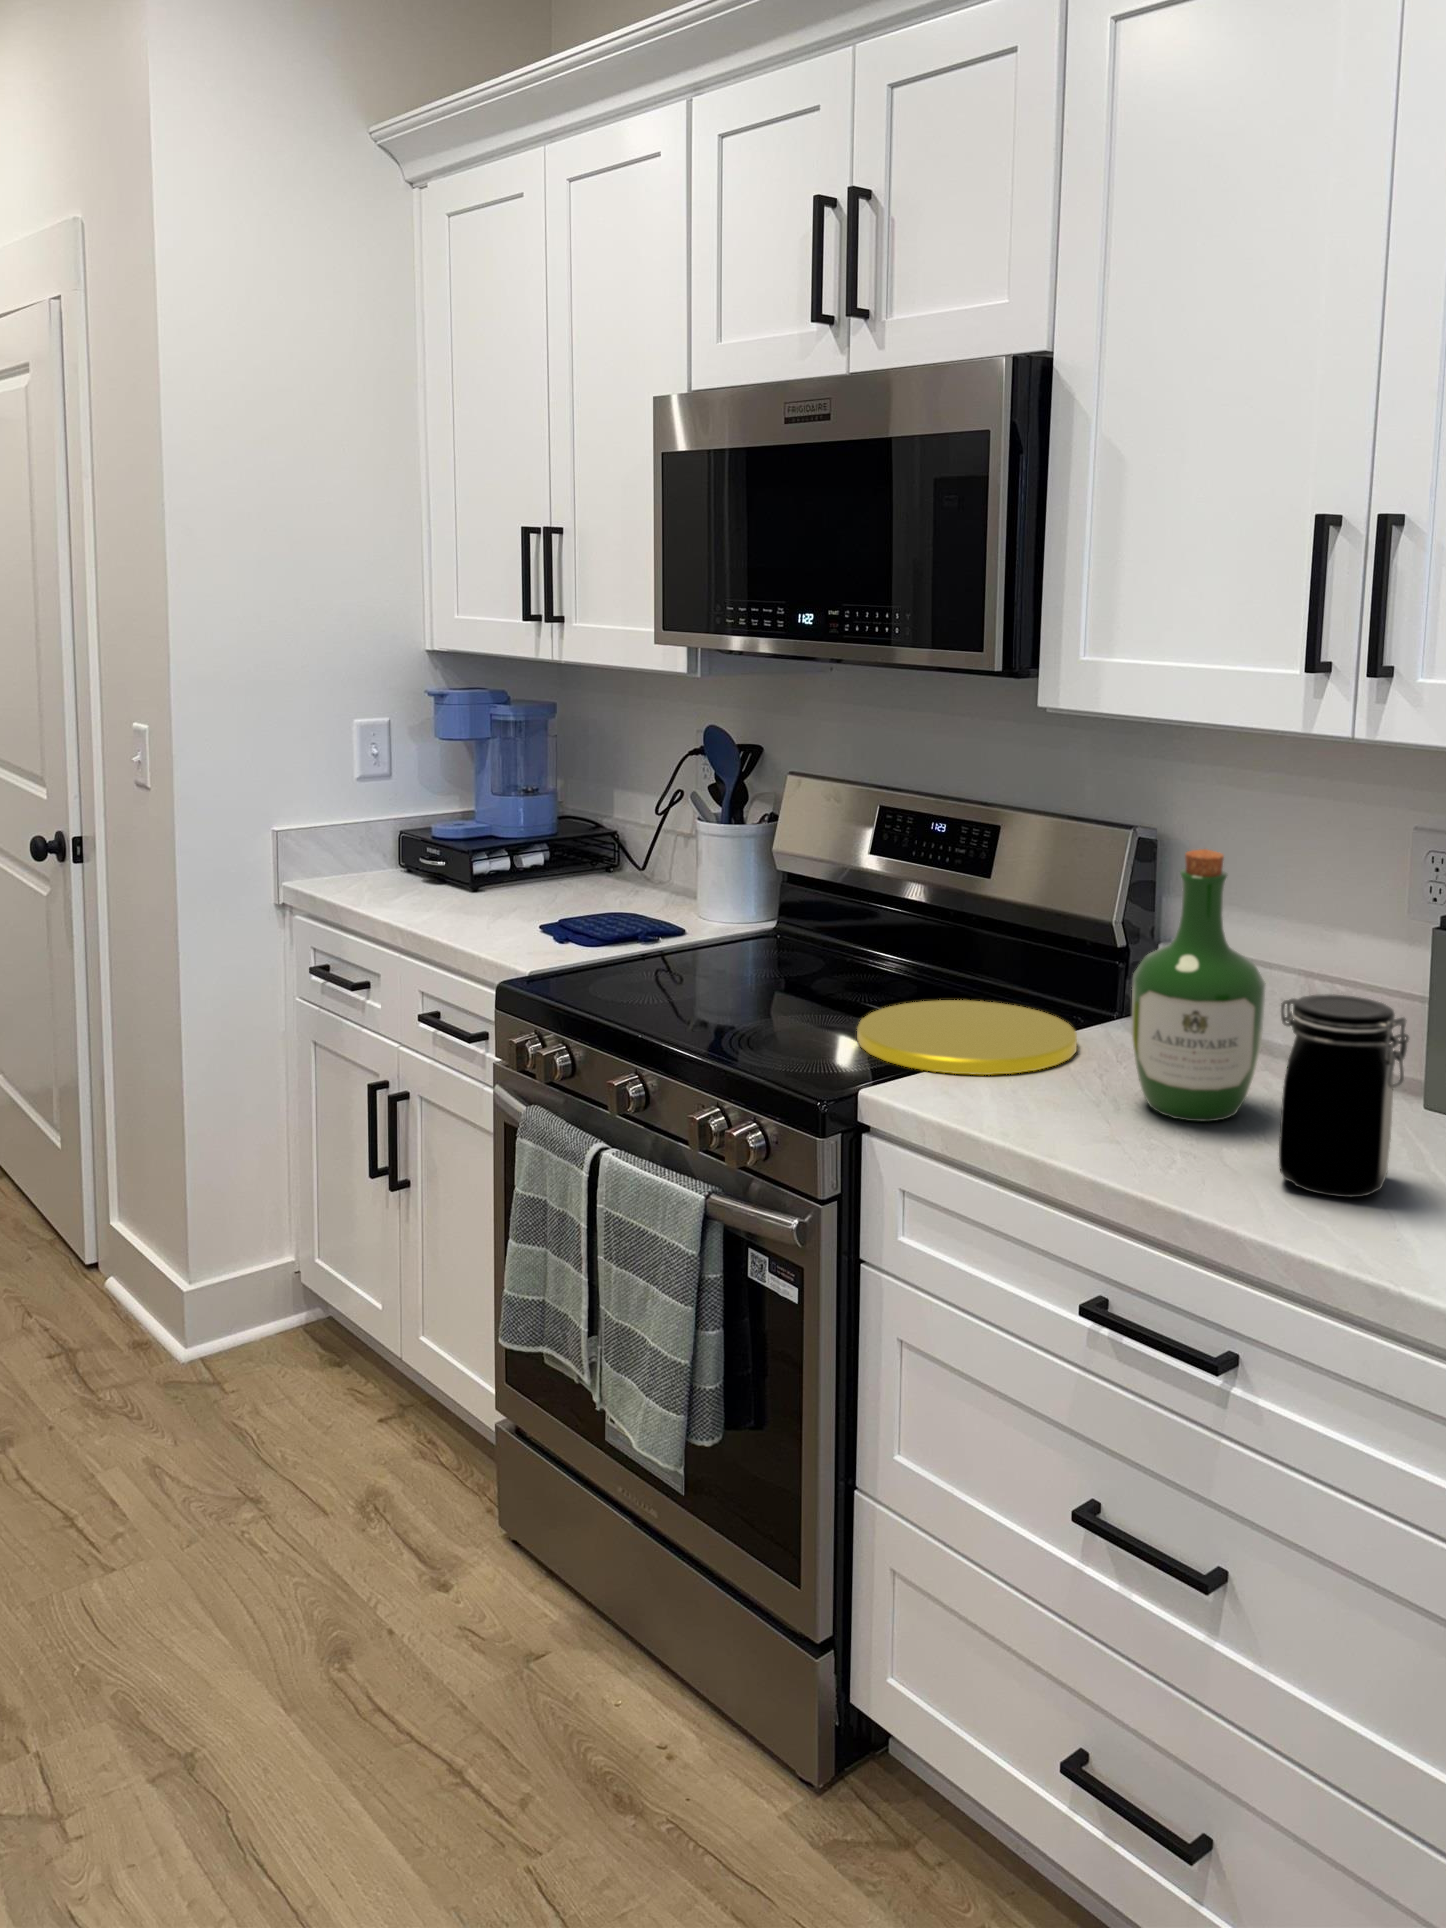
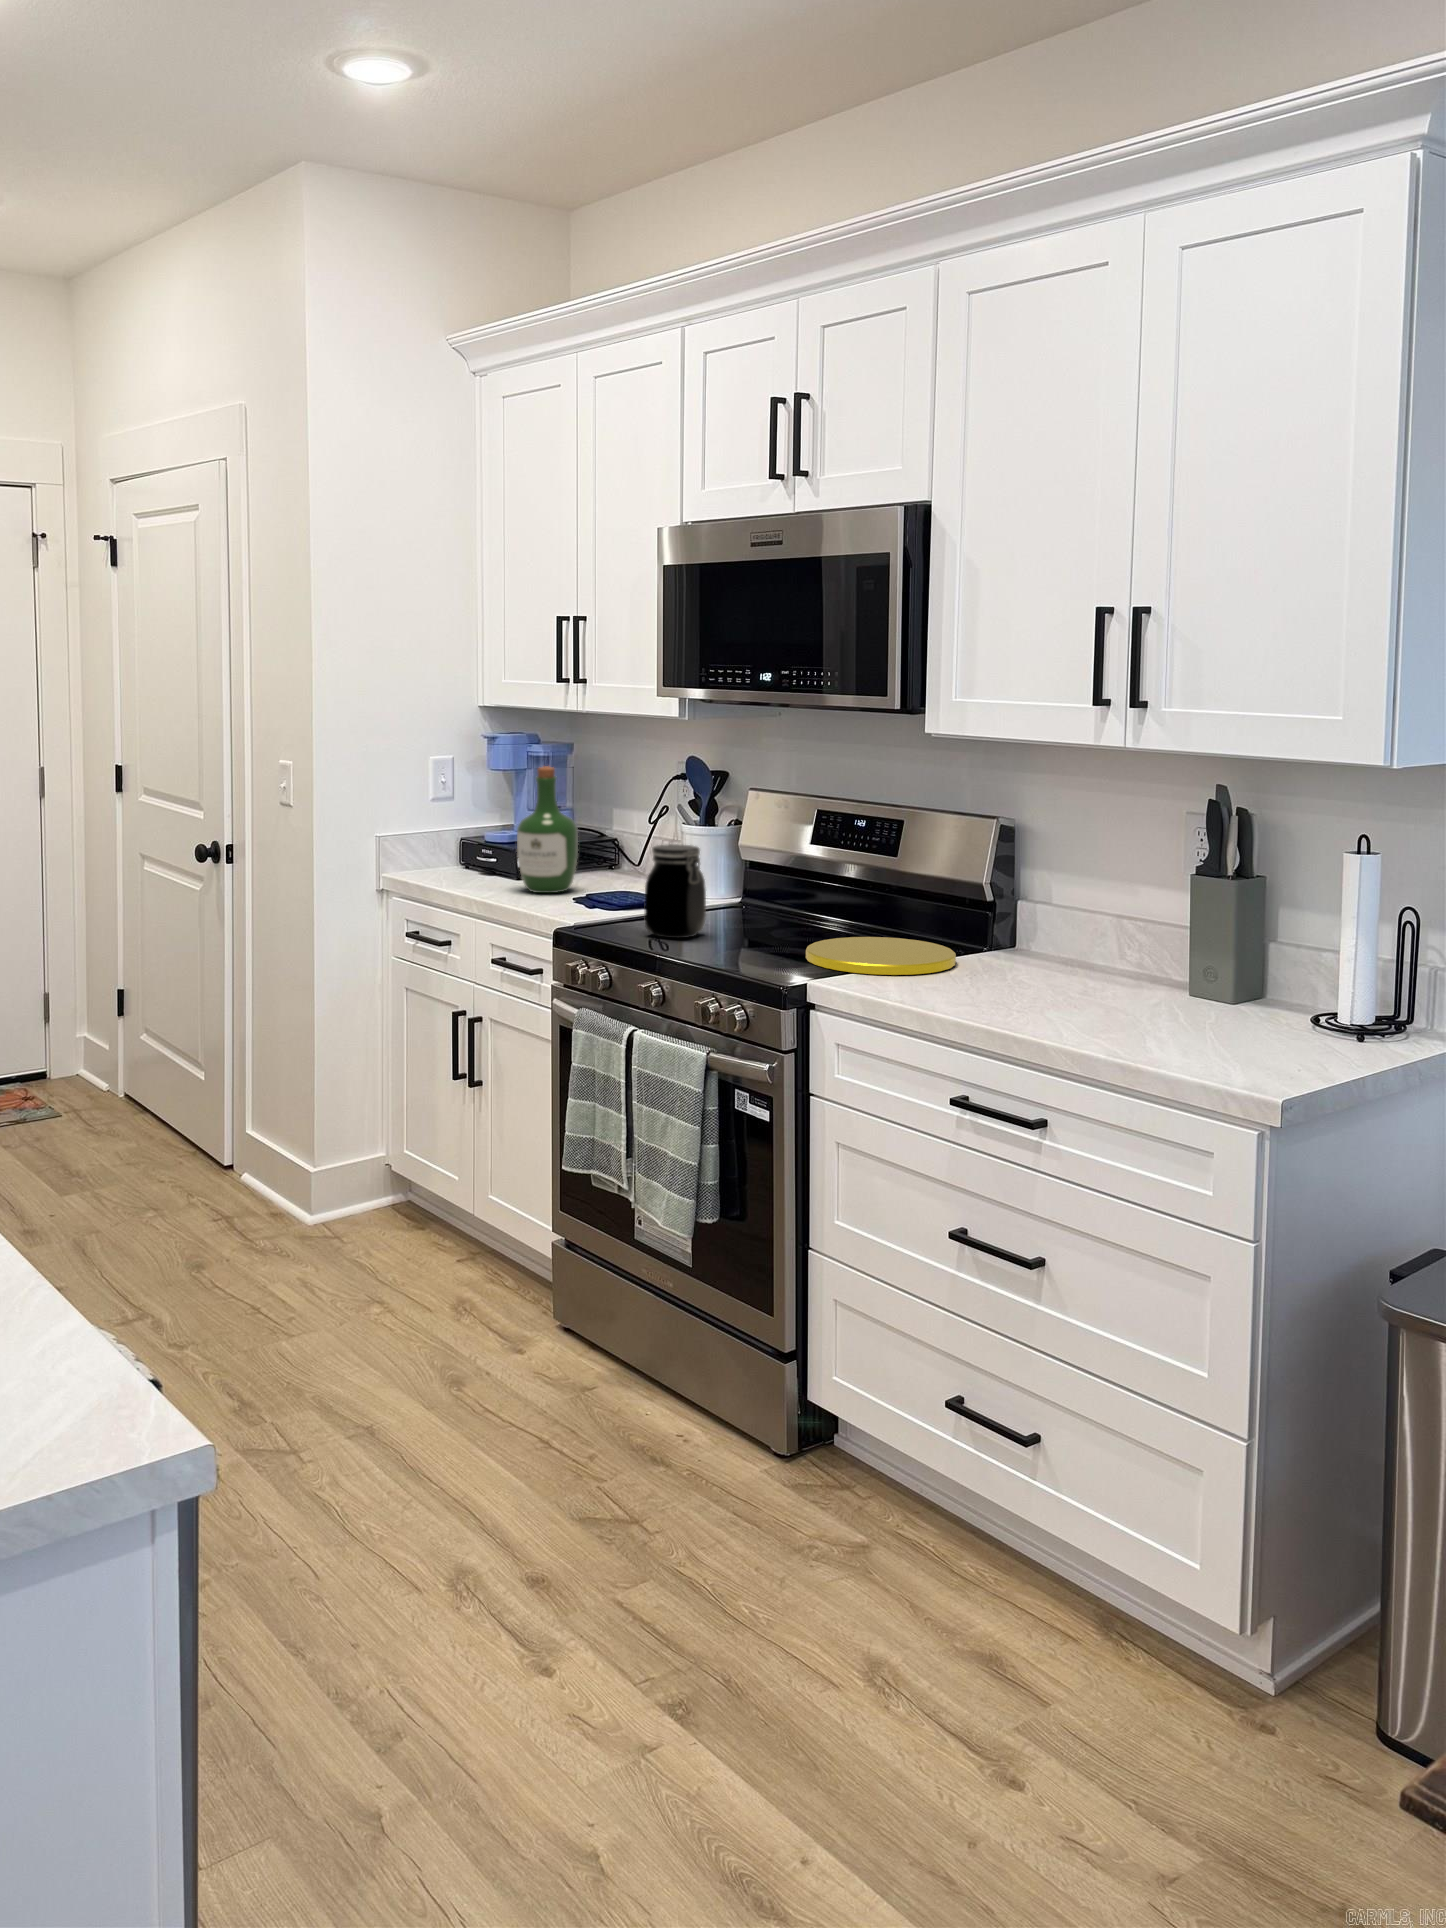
wine bottle: present [1131,849,1265,1122] -> present [517,766,578,893]
jar: present [1279,994,1409,1198] -> present [644,844,706,938]

